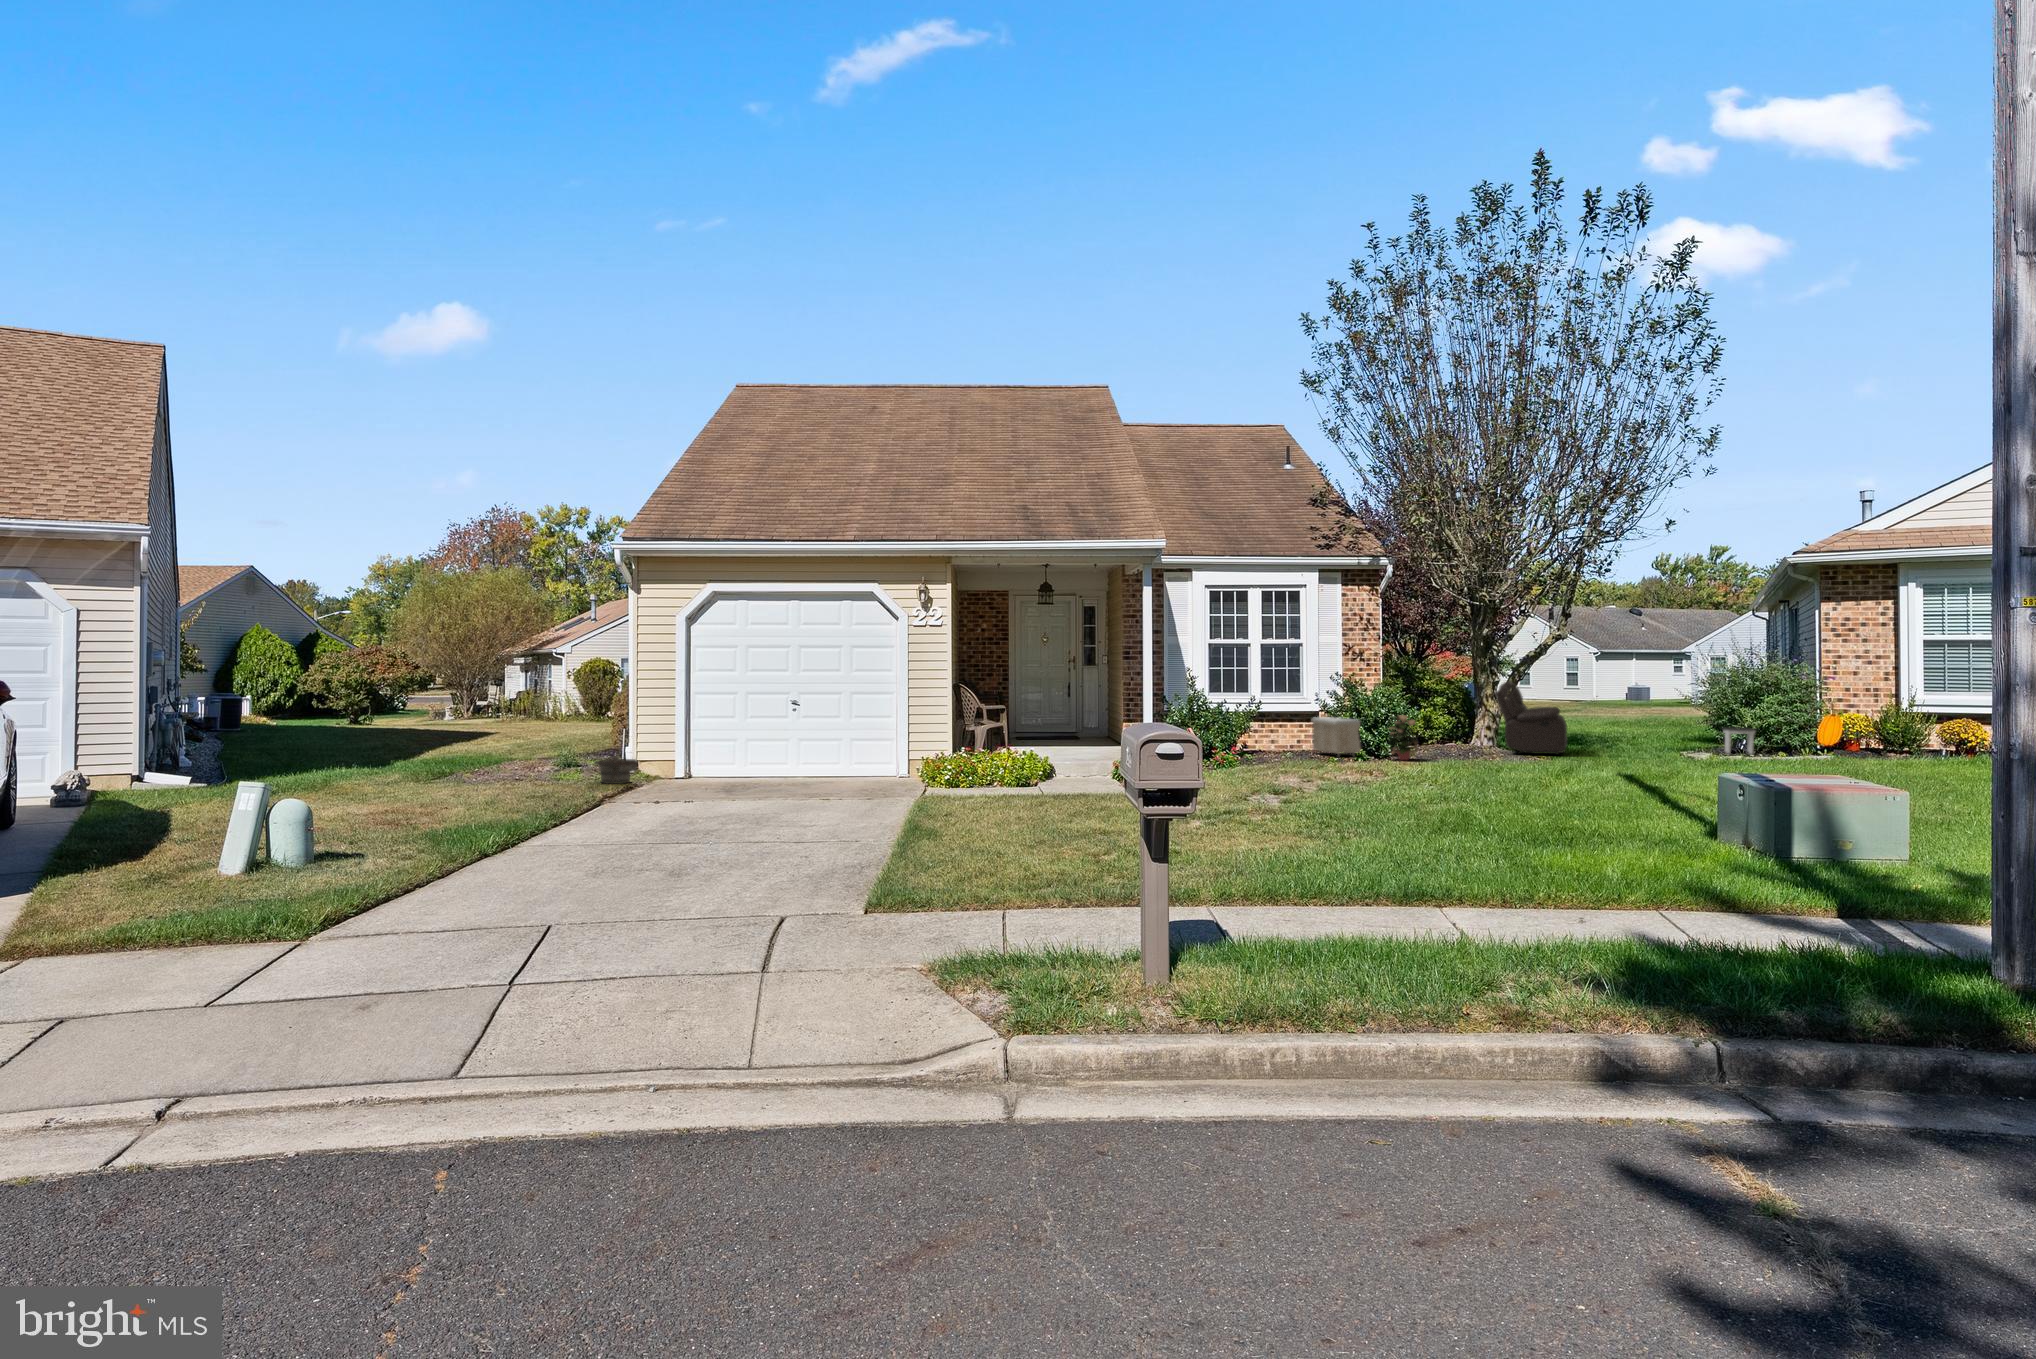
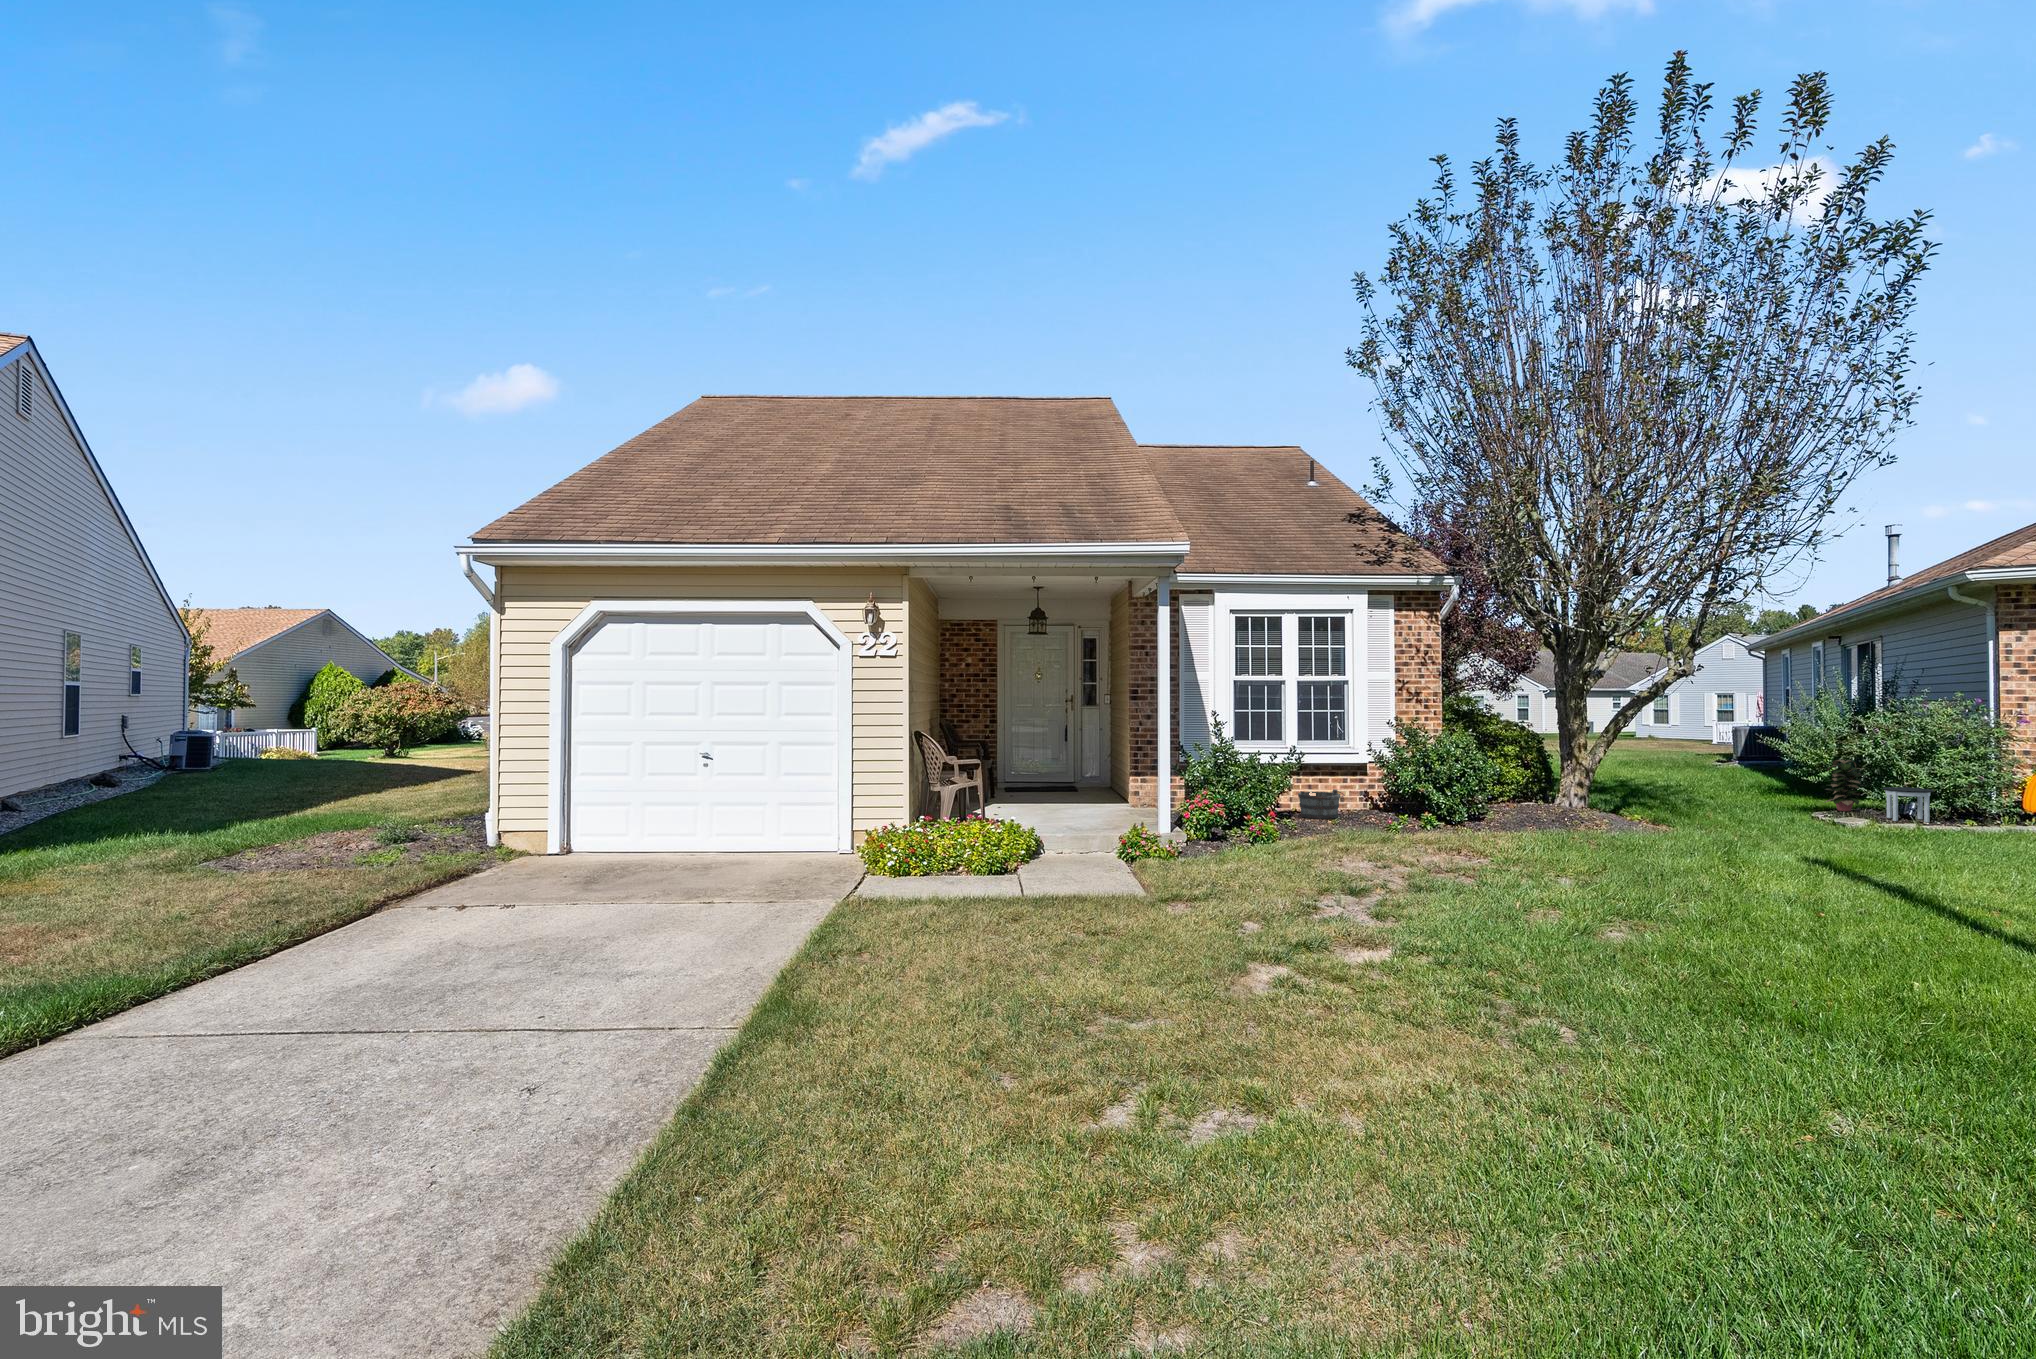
chair: present [1495,681,1567,755] -> none [1593,728,1688,822]
decorative plant: present [1390,715,1419,760] -> present [1825,760,1866,811]
storage bench: present [1311,717,1361,755] -> none [1361,772,1425,823]
bucket: present [595,756,638,784] -> present [1298,789,1345,819]

